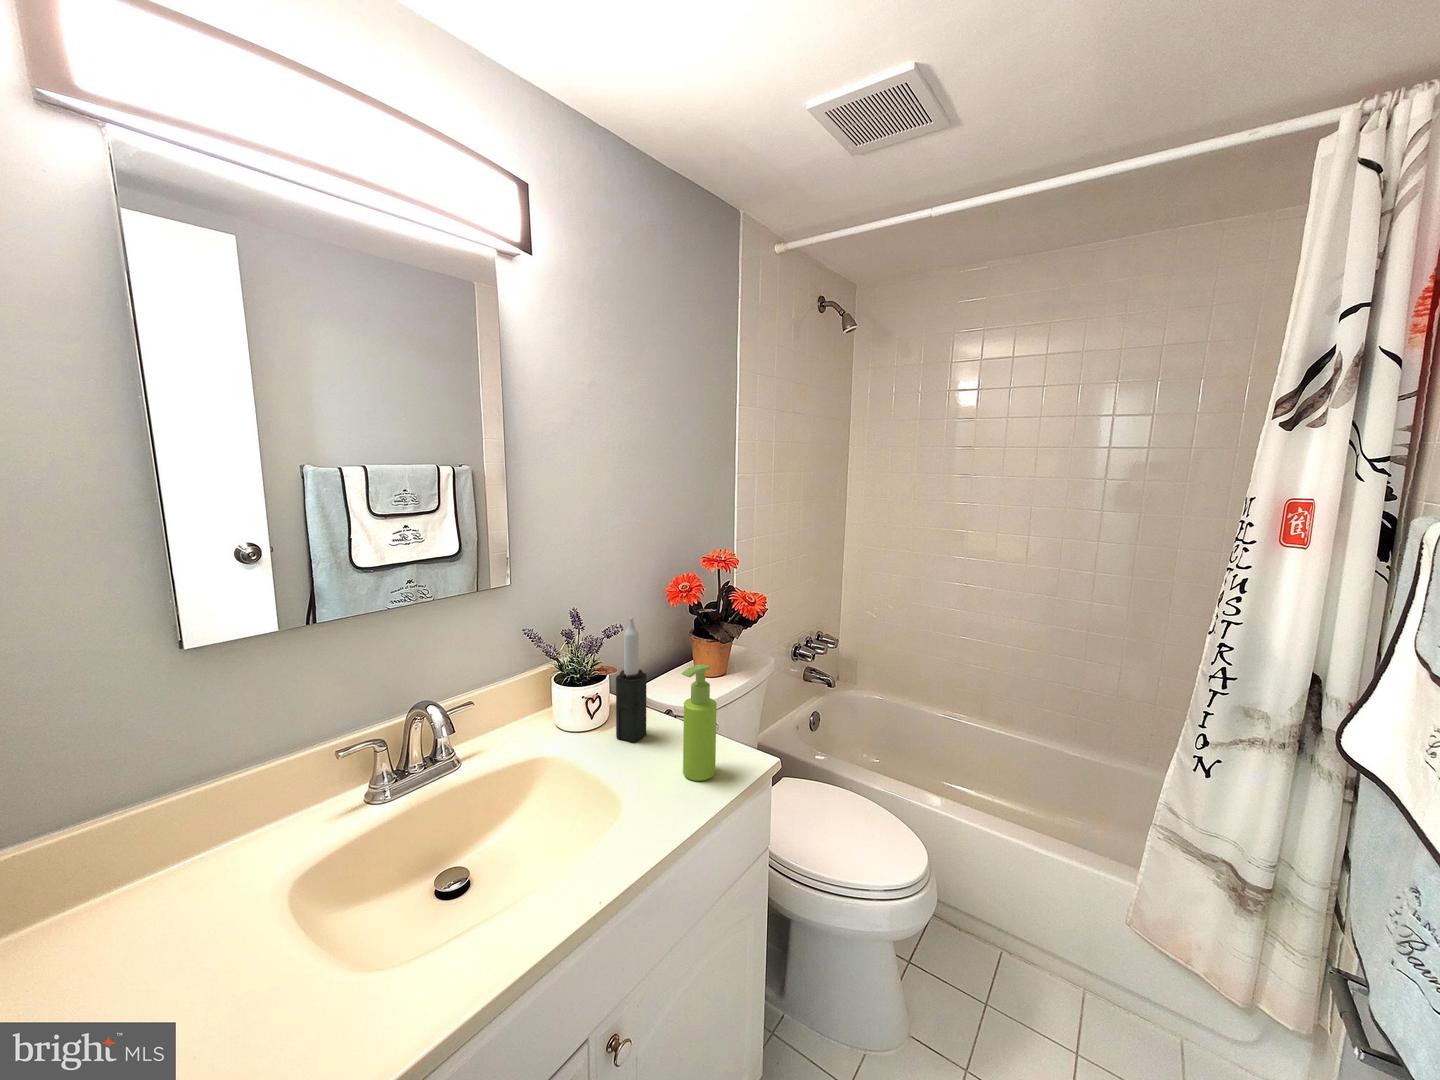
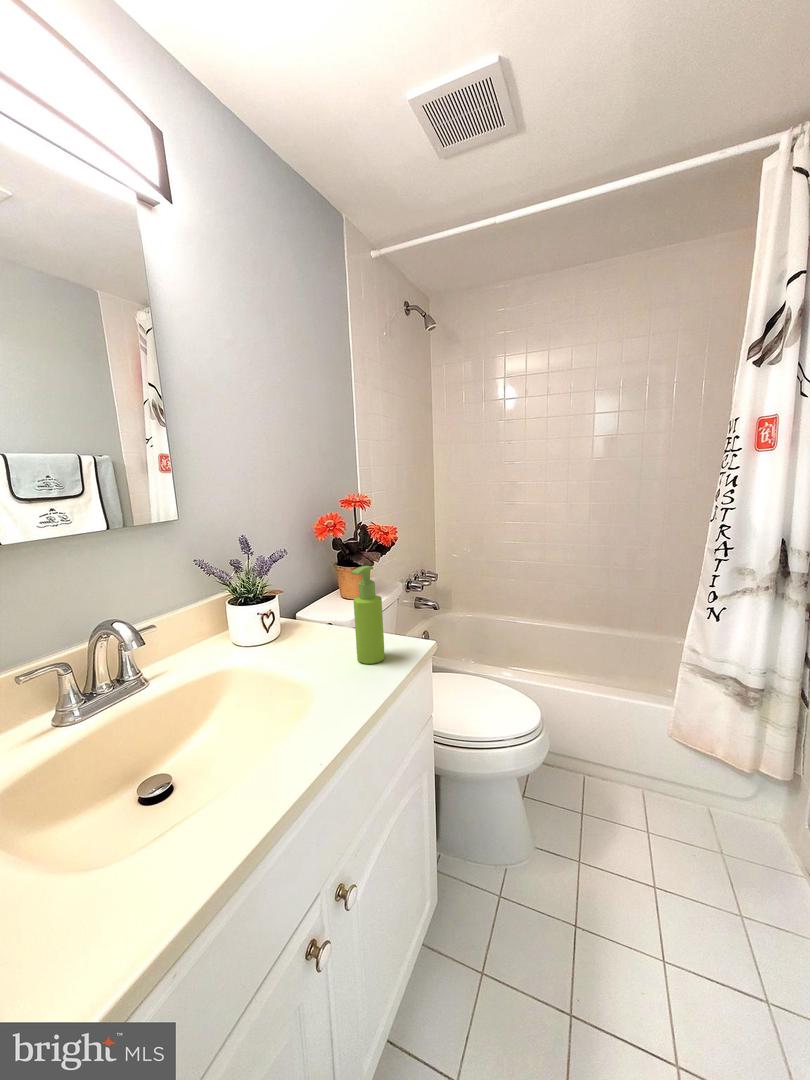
candle: present [616,617,646,742] -> none [287,538,317,646]

